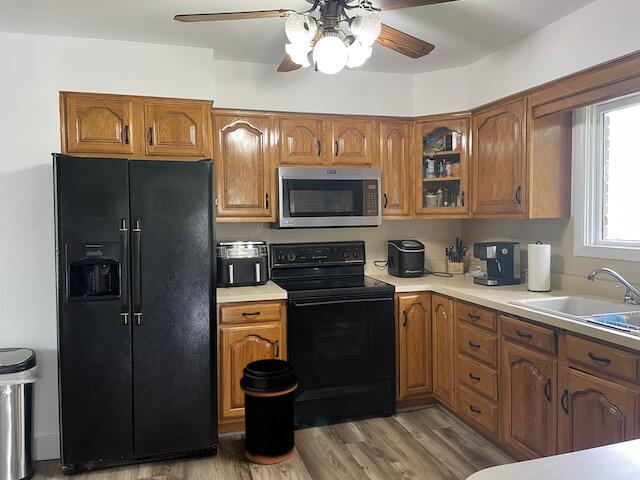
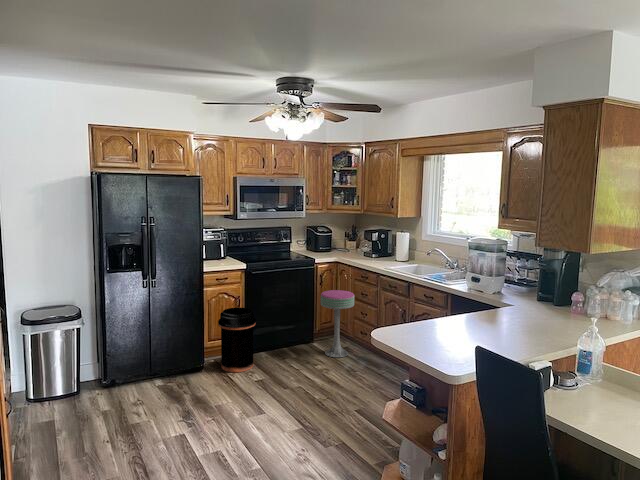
bar stool: none [402,335,458,447] -> present [320,290,355,358]

